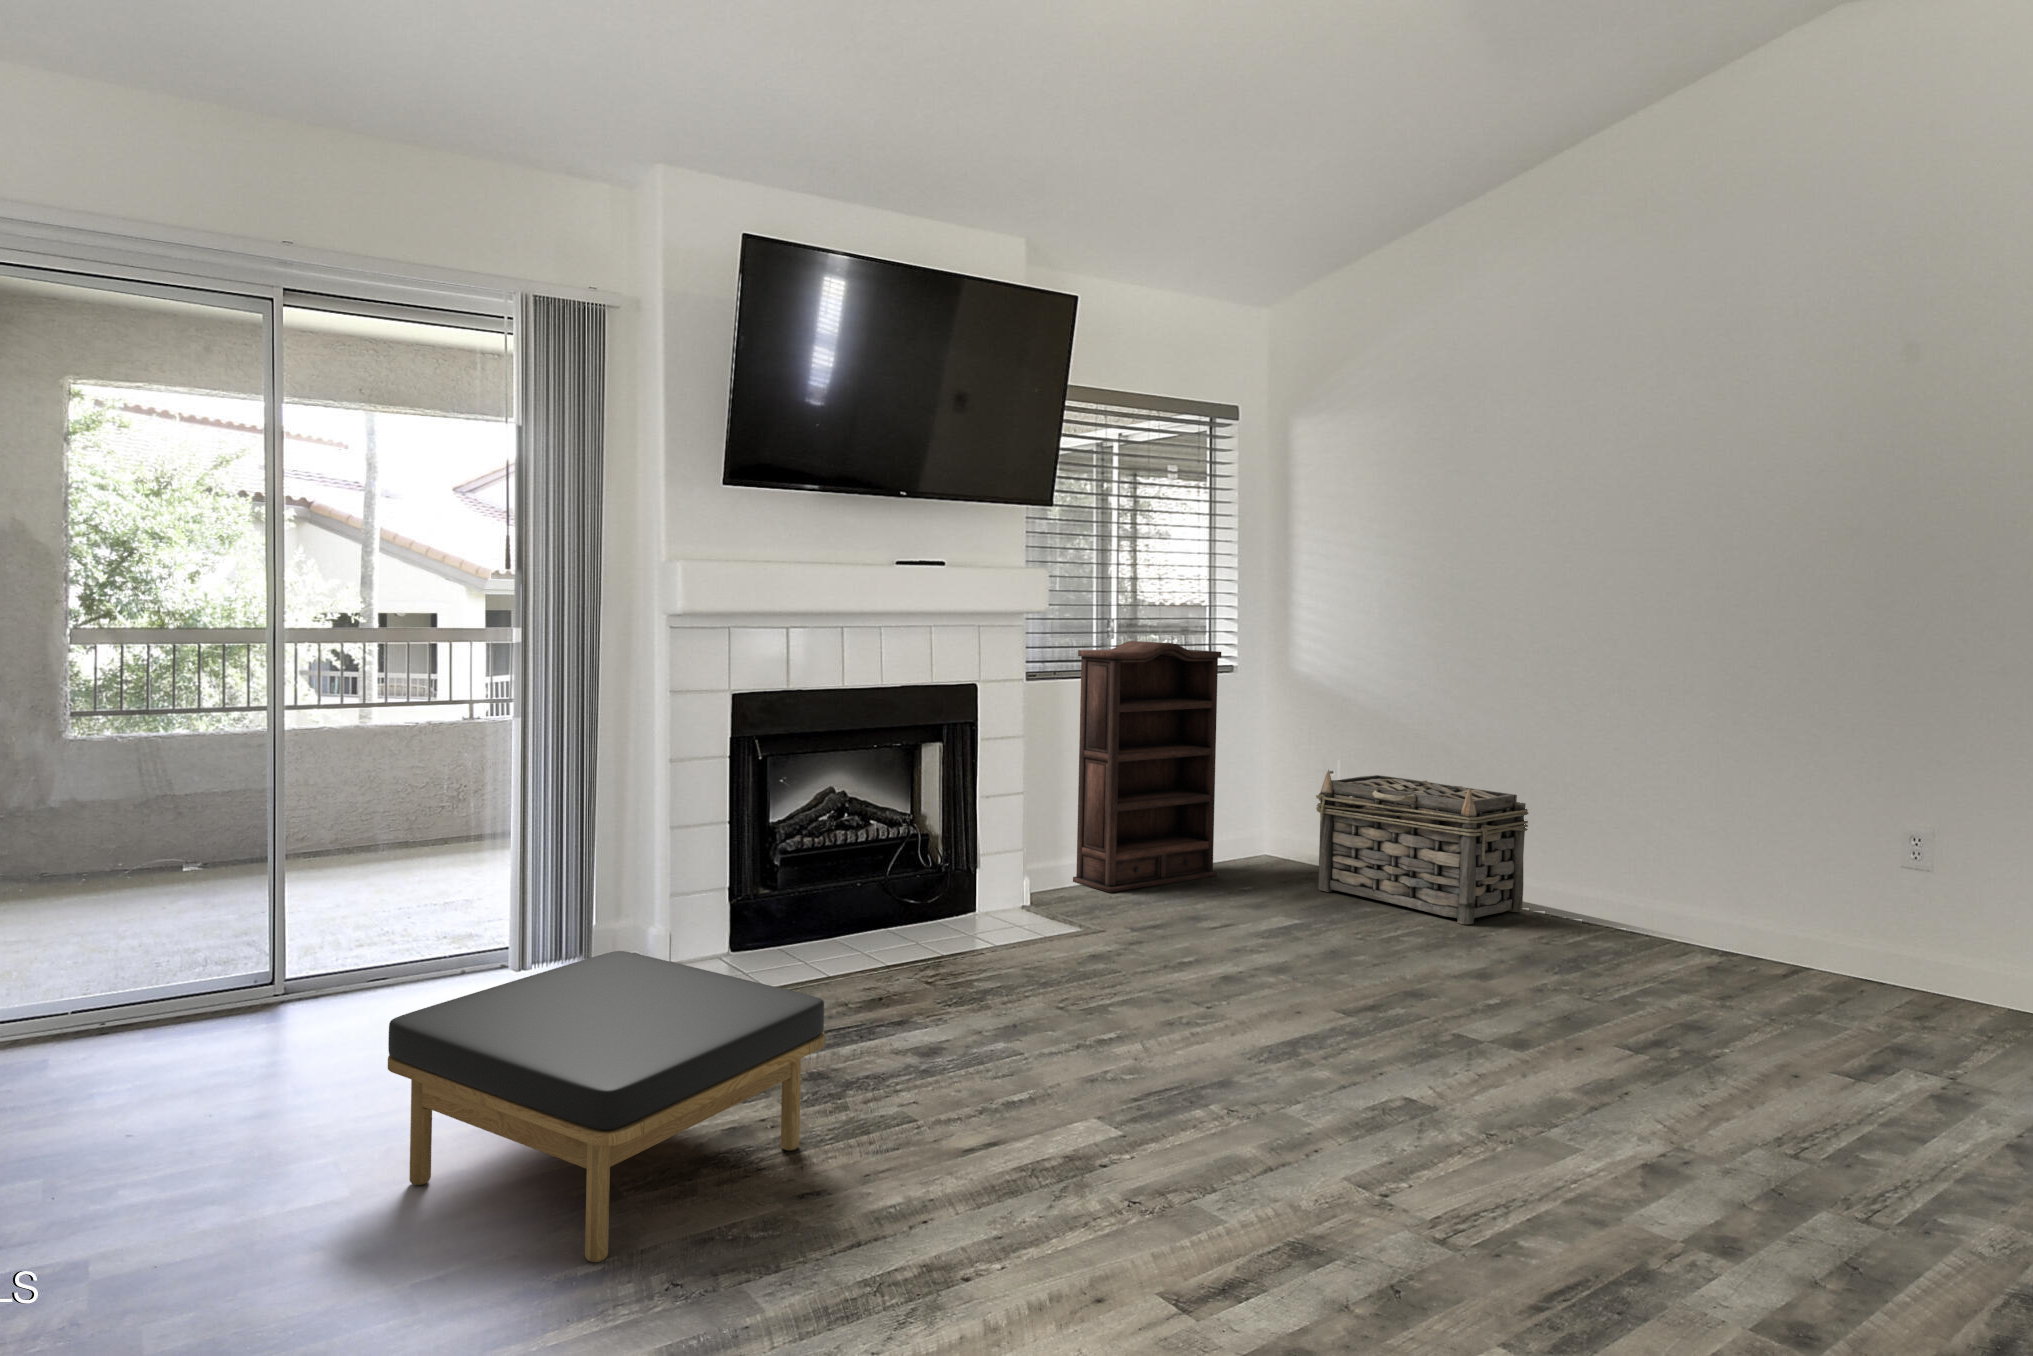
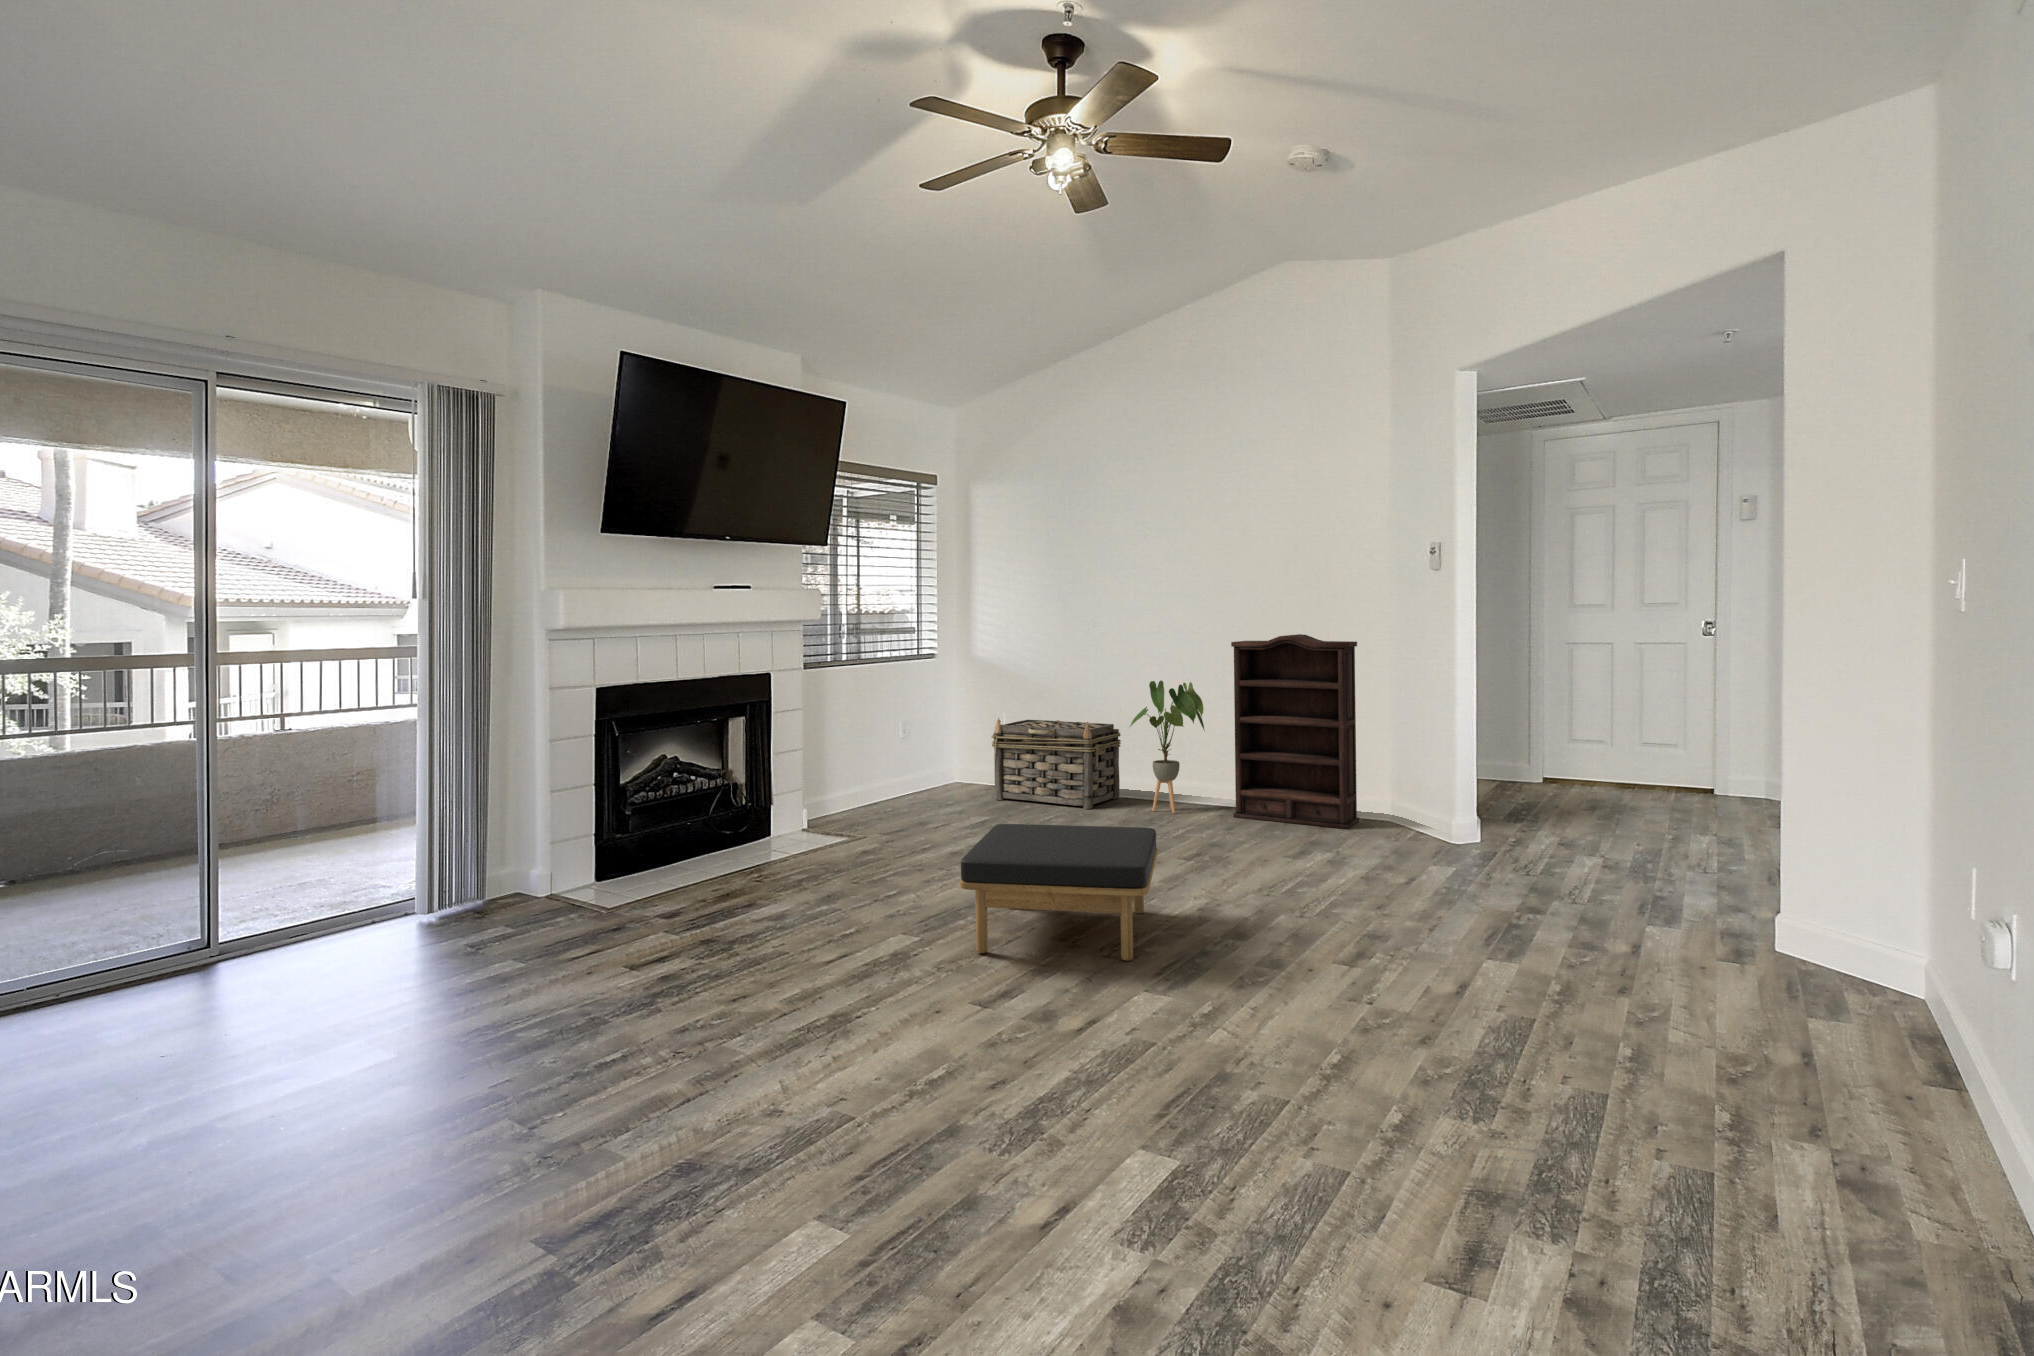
bookshelf: present [1073,641,1221,893] -> present [1231,634,1359,829]
house plant: none [1539,733,1681,951] -> present [1130,681,1204,813]
ottoman: present [388,951,825,1262] -> present [960,824,1157,961]

